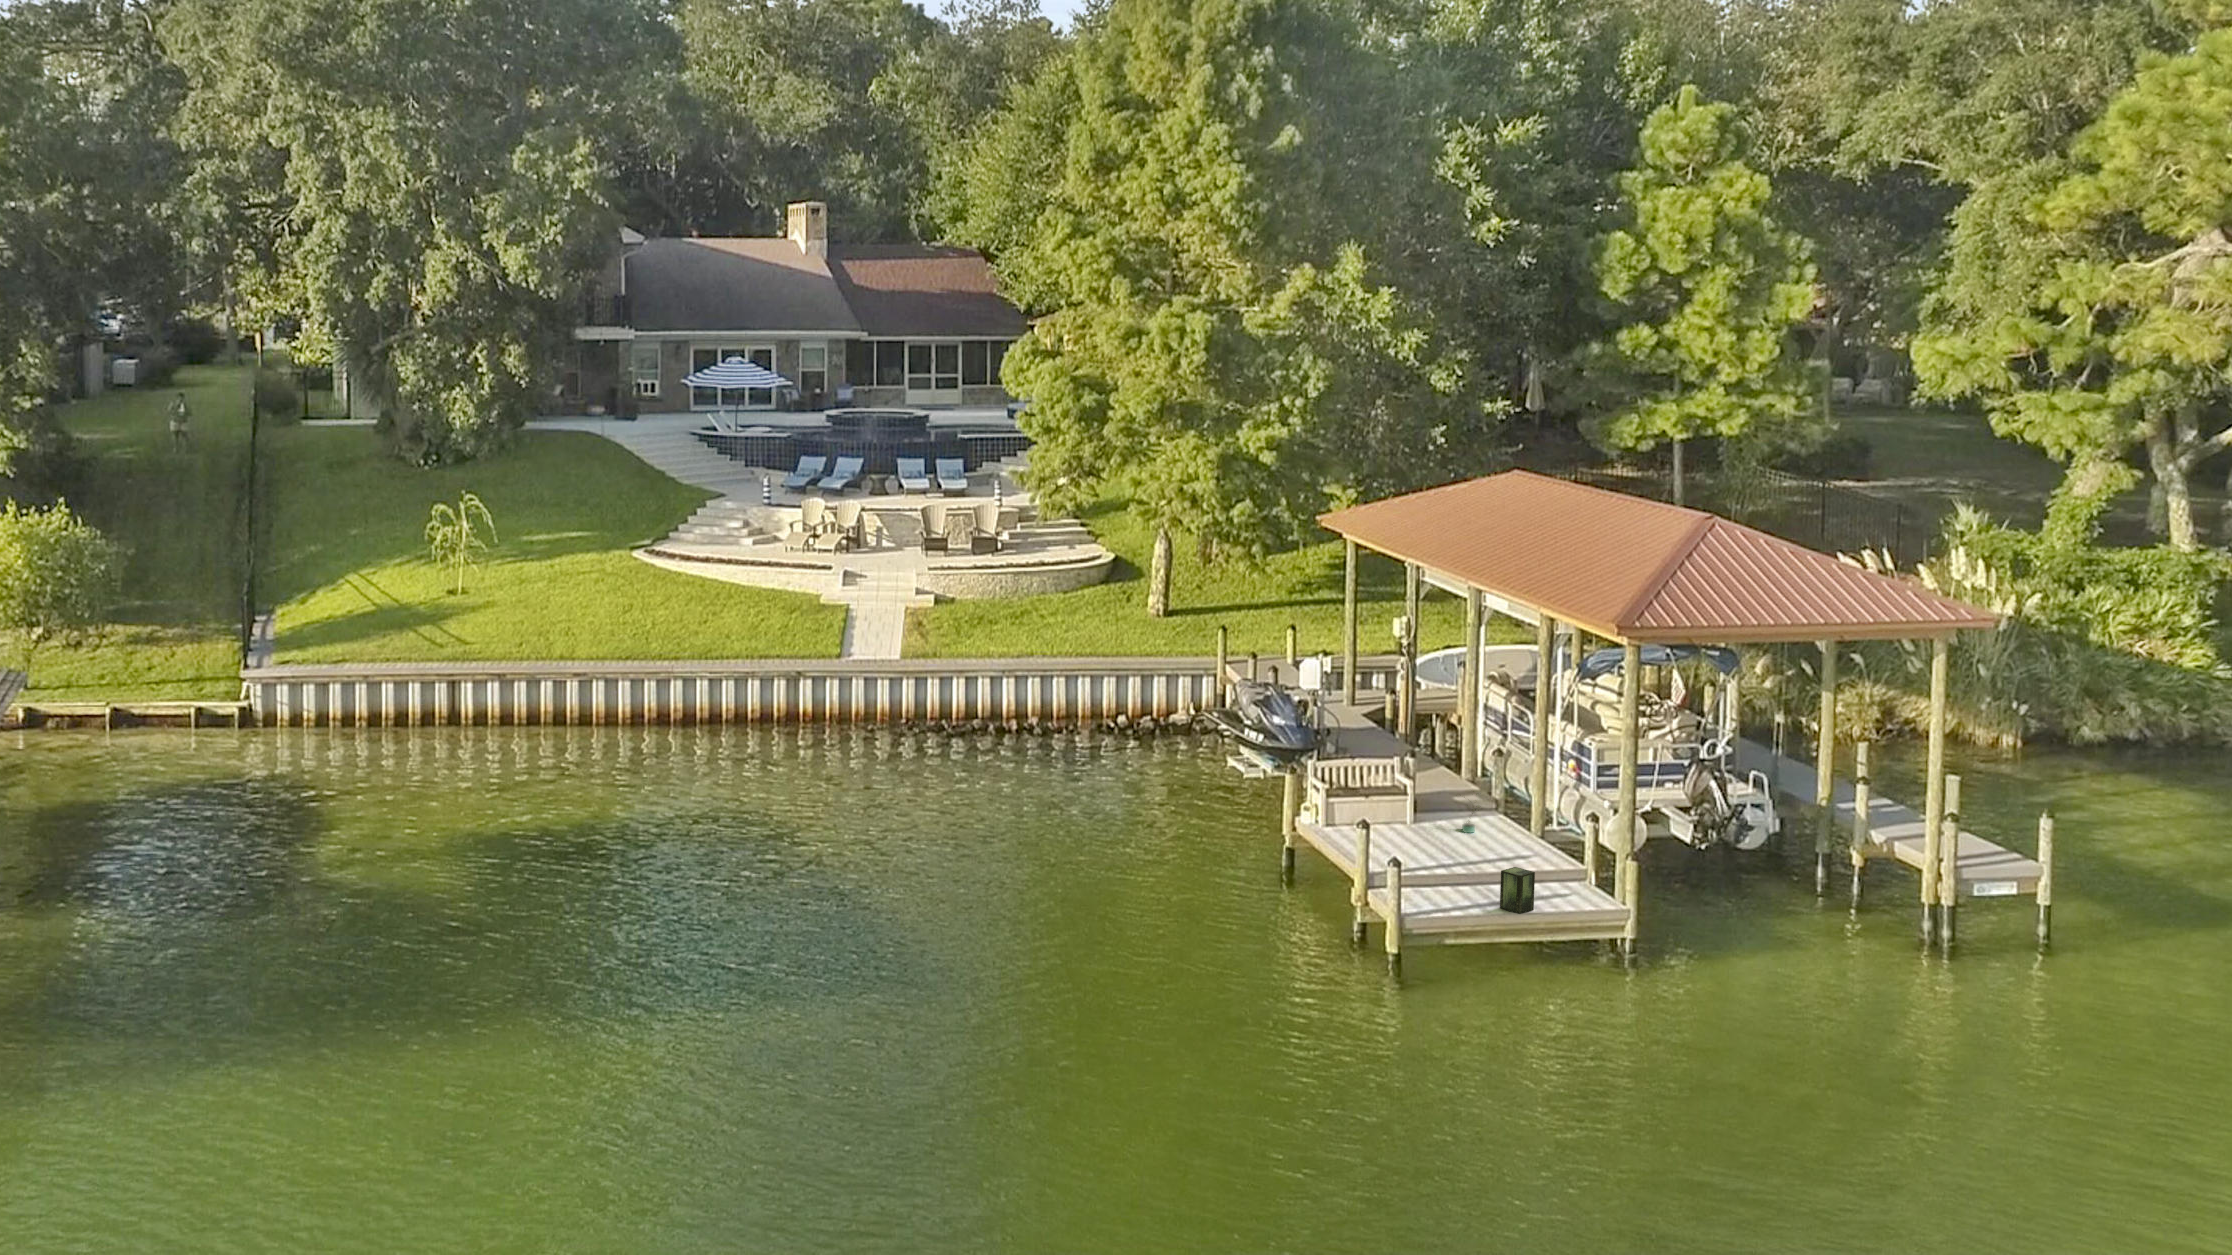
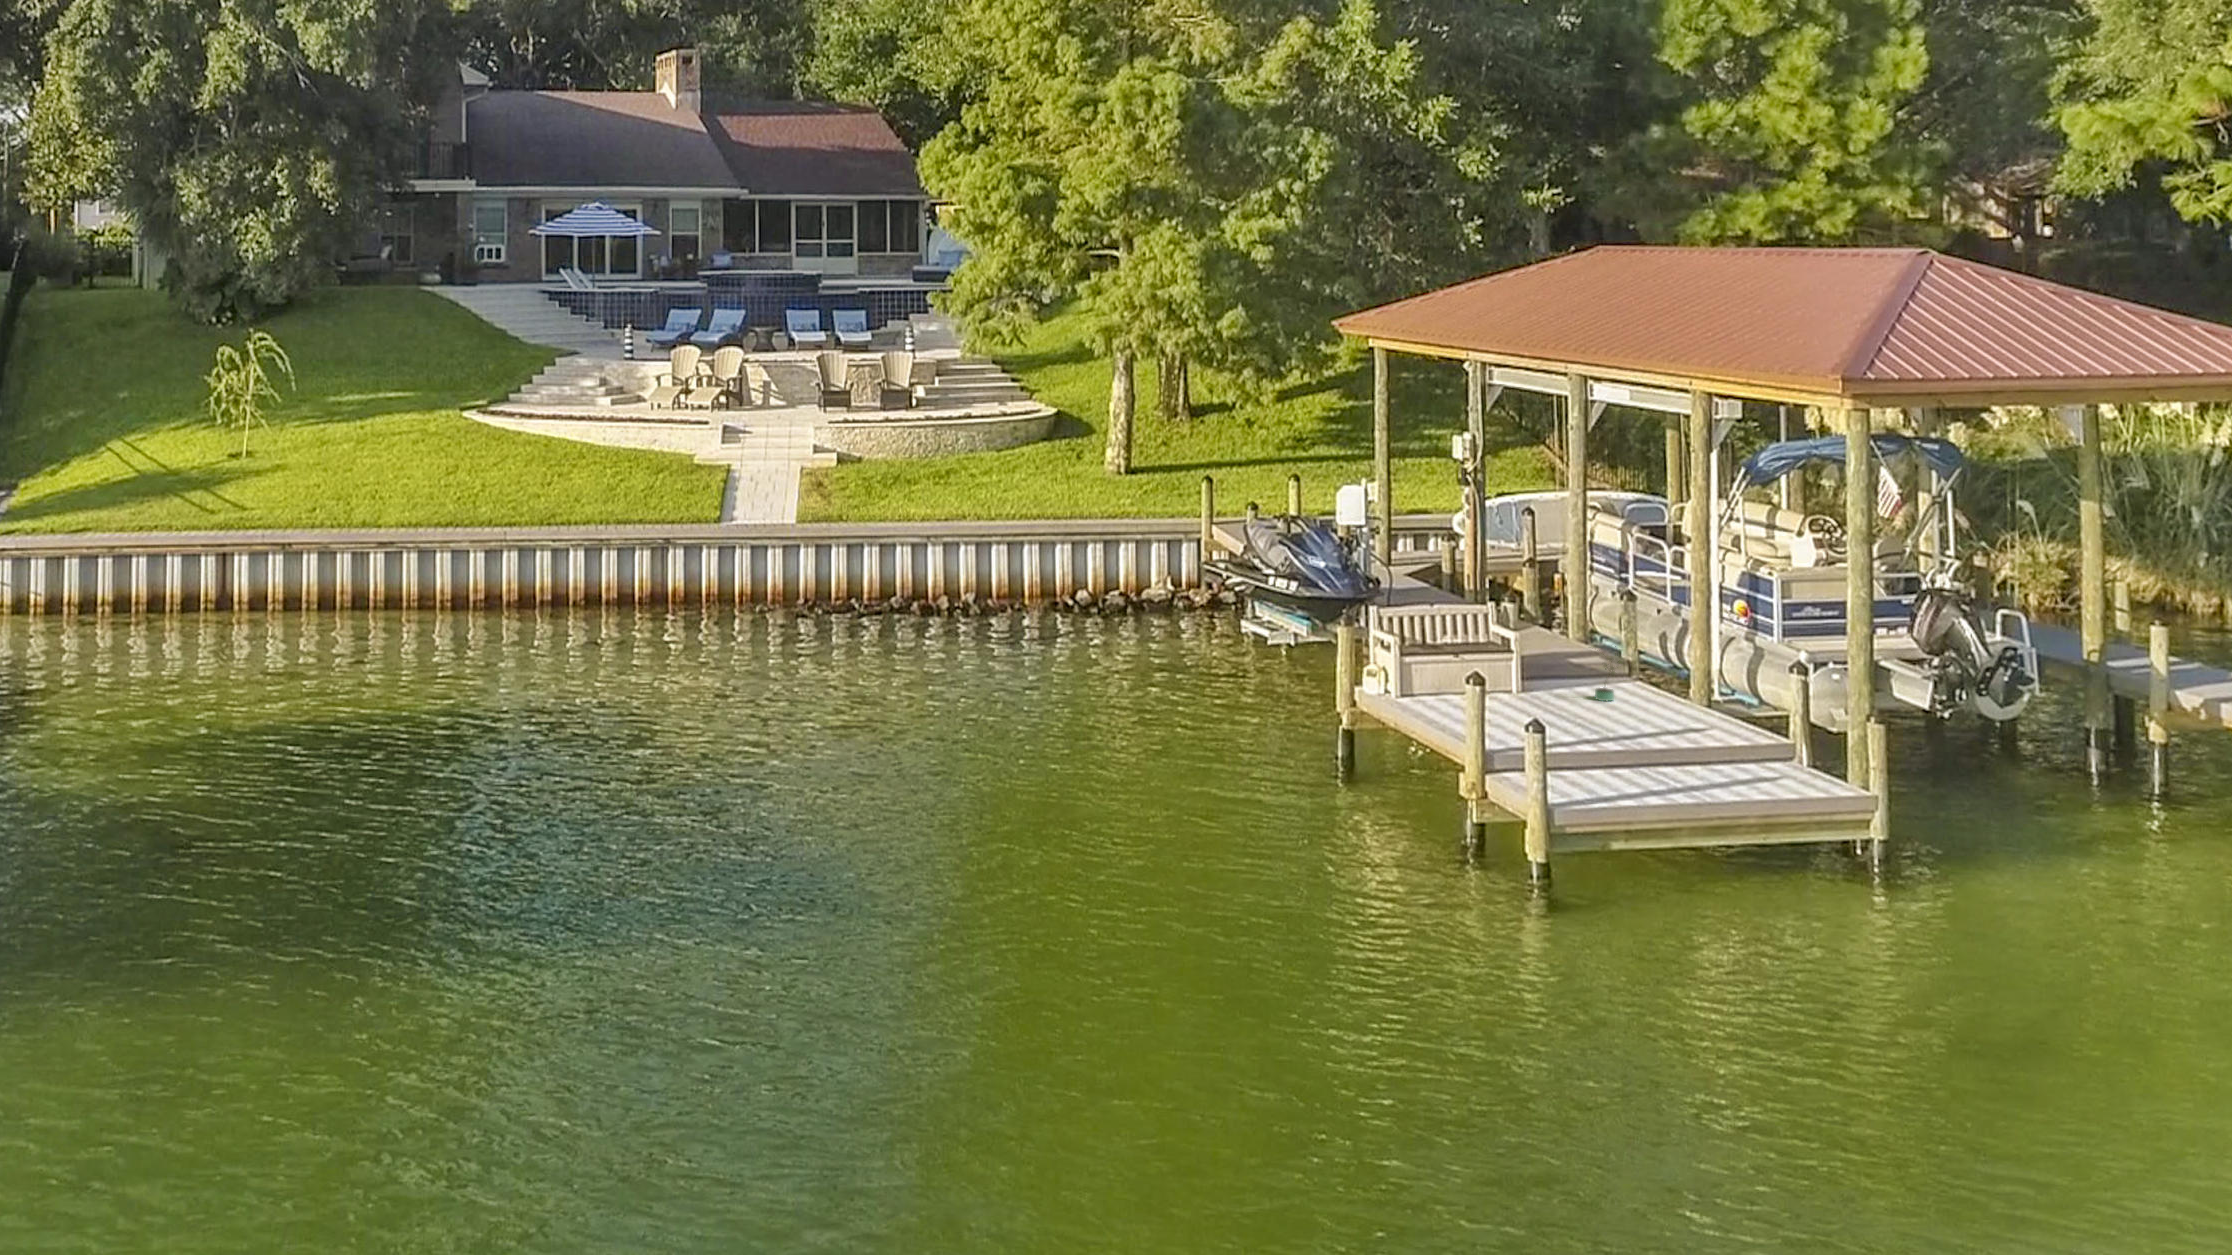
storage box: present [1500,867,1535,914] -> none [1696,736,1750,805]

